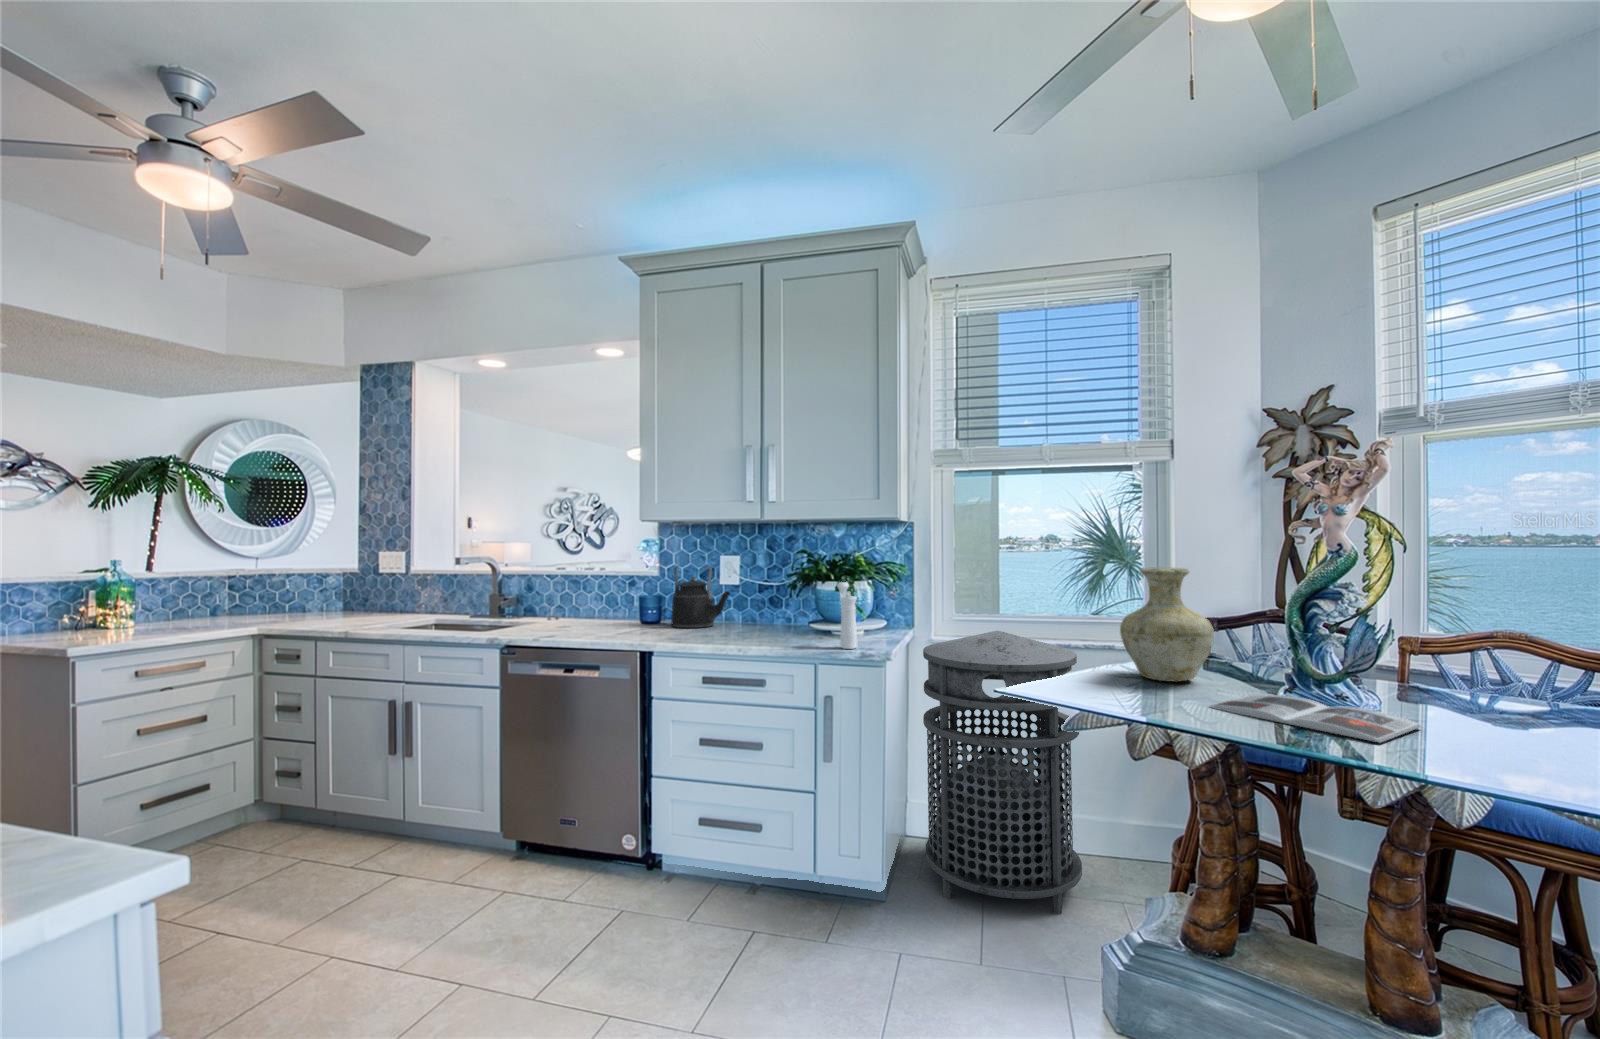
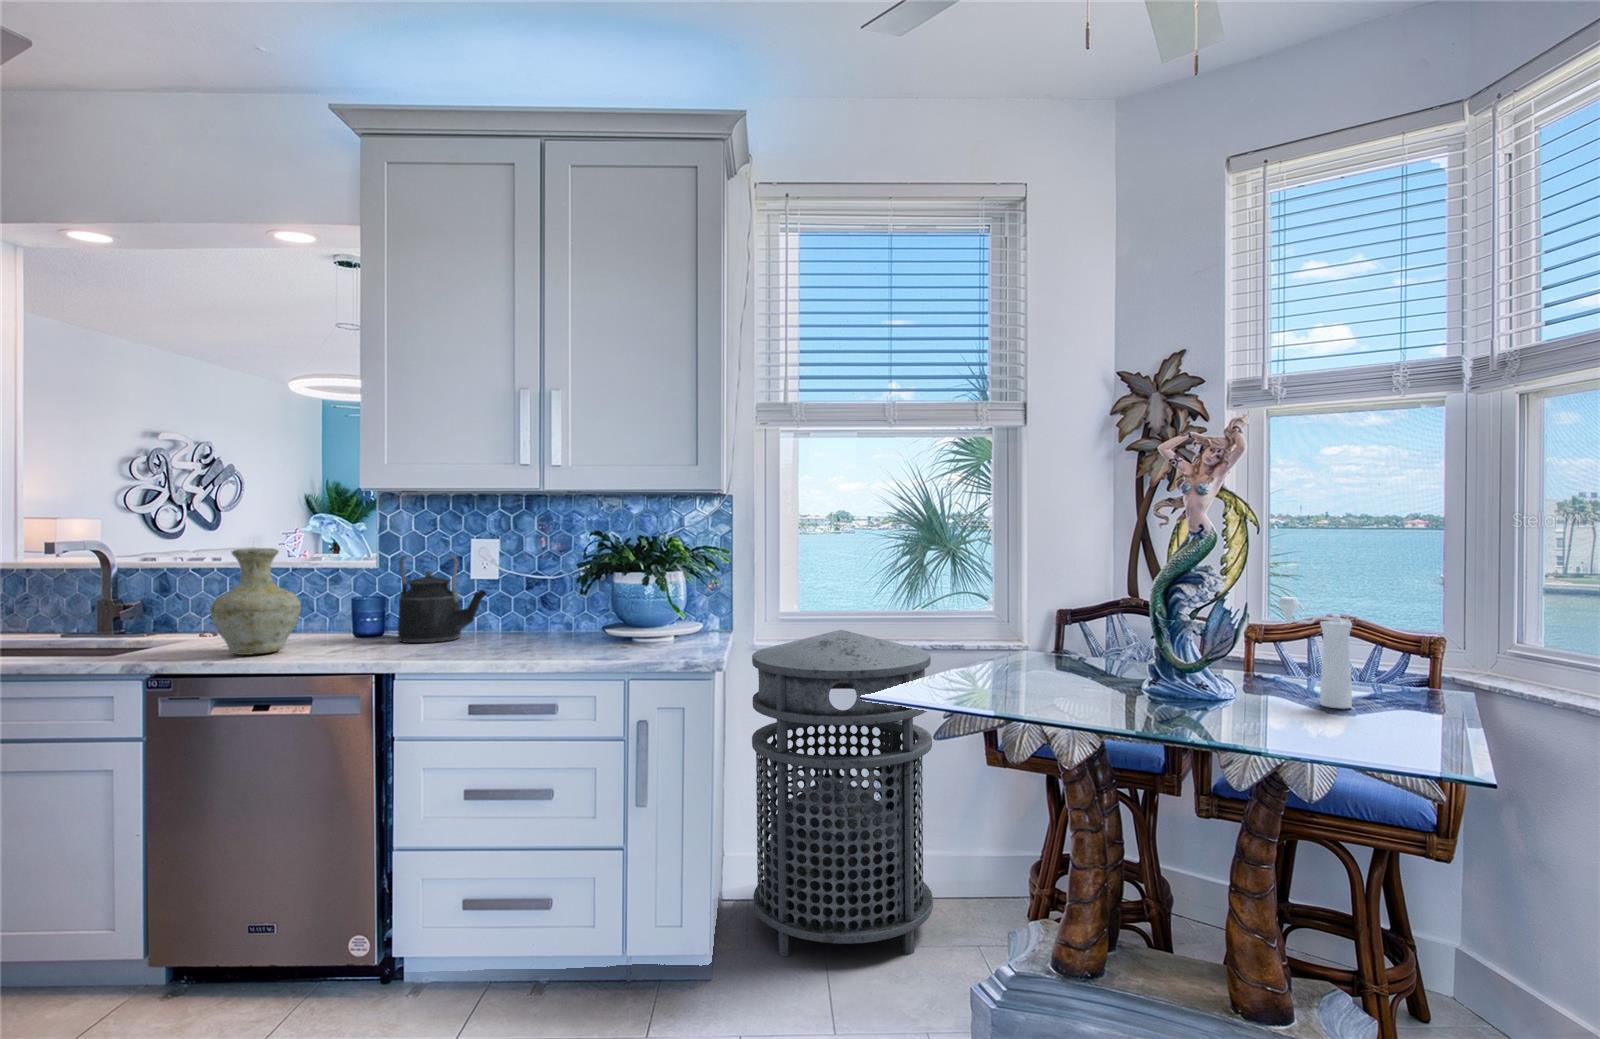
vase: present [1120,567,1214,682] -> present [210,548,301,655]
pepper mill: present [837,582,857,649] -> present [1278,597,1352,709]
magazine: present [1210,694,1421,743] -> none [1087,687,1276,728]

